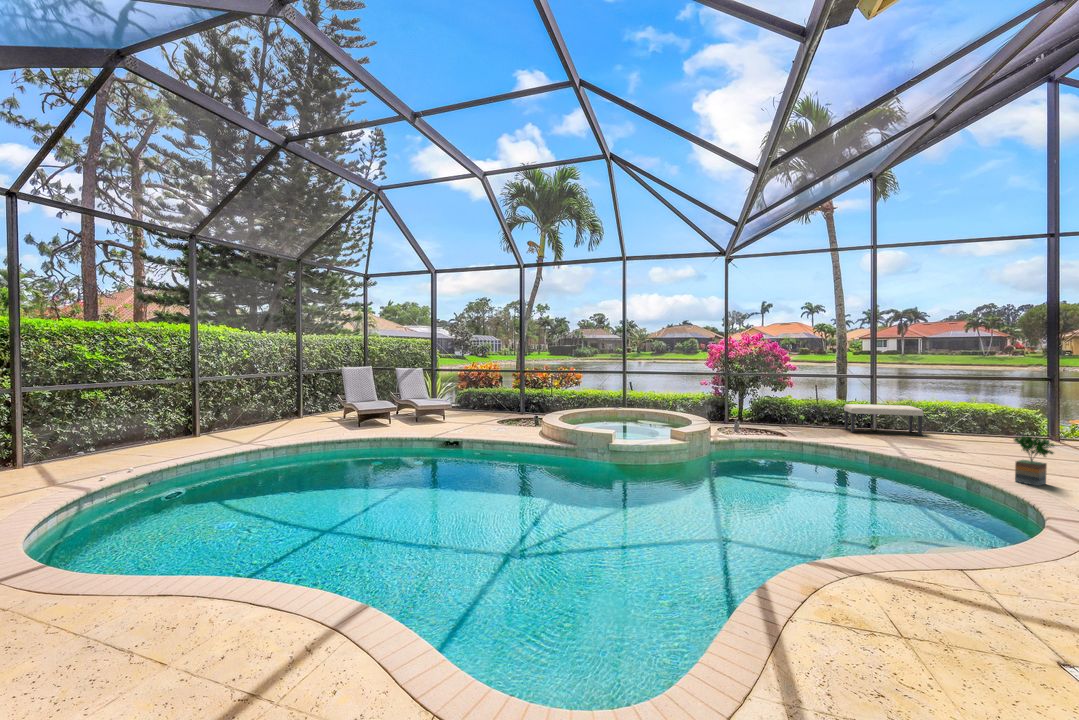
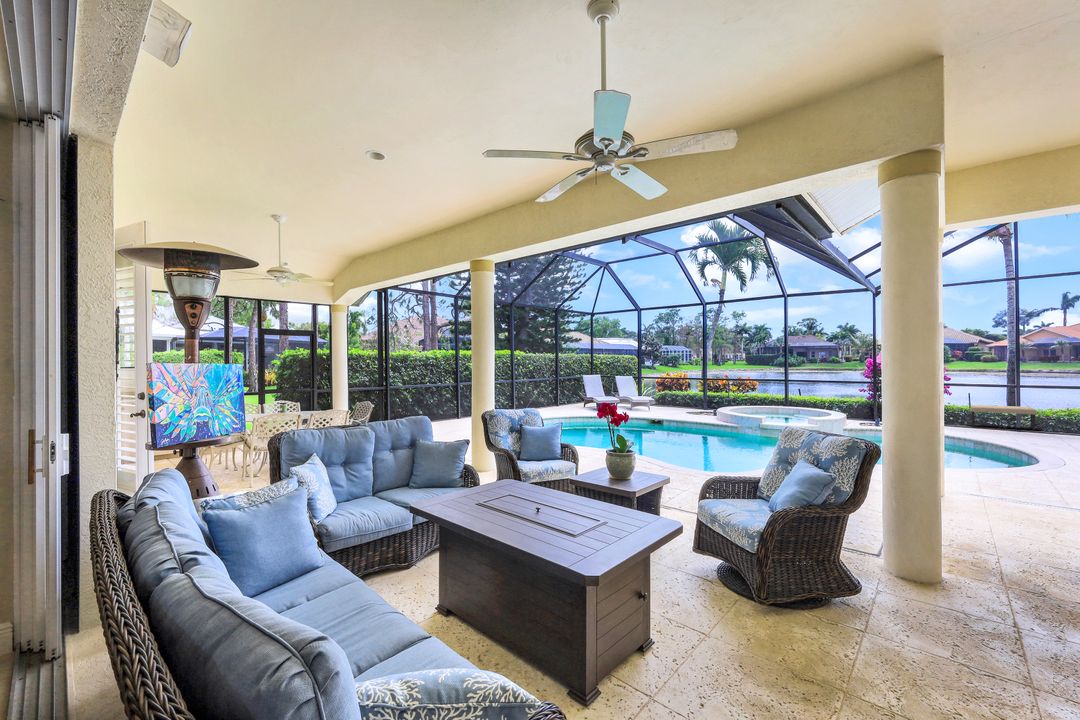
potted tree: present [1014,436,1055,486] -> none [1030,419,1059,451]

